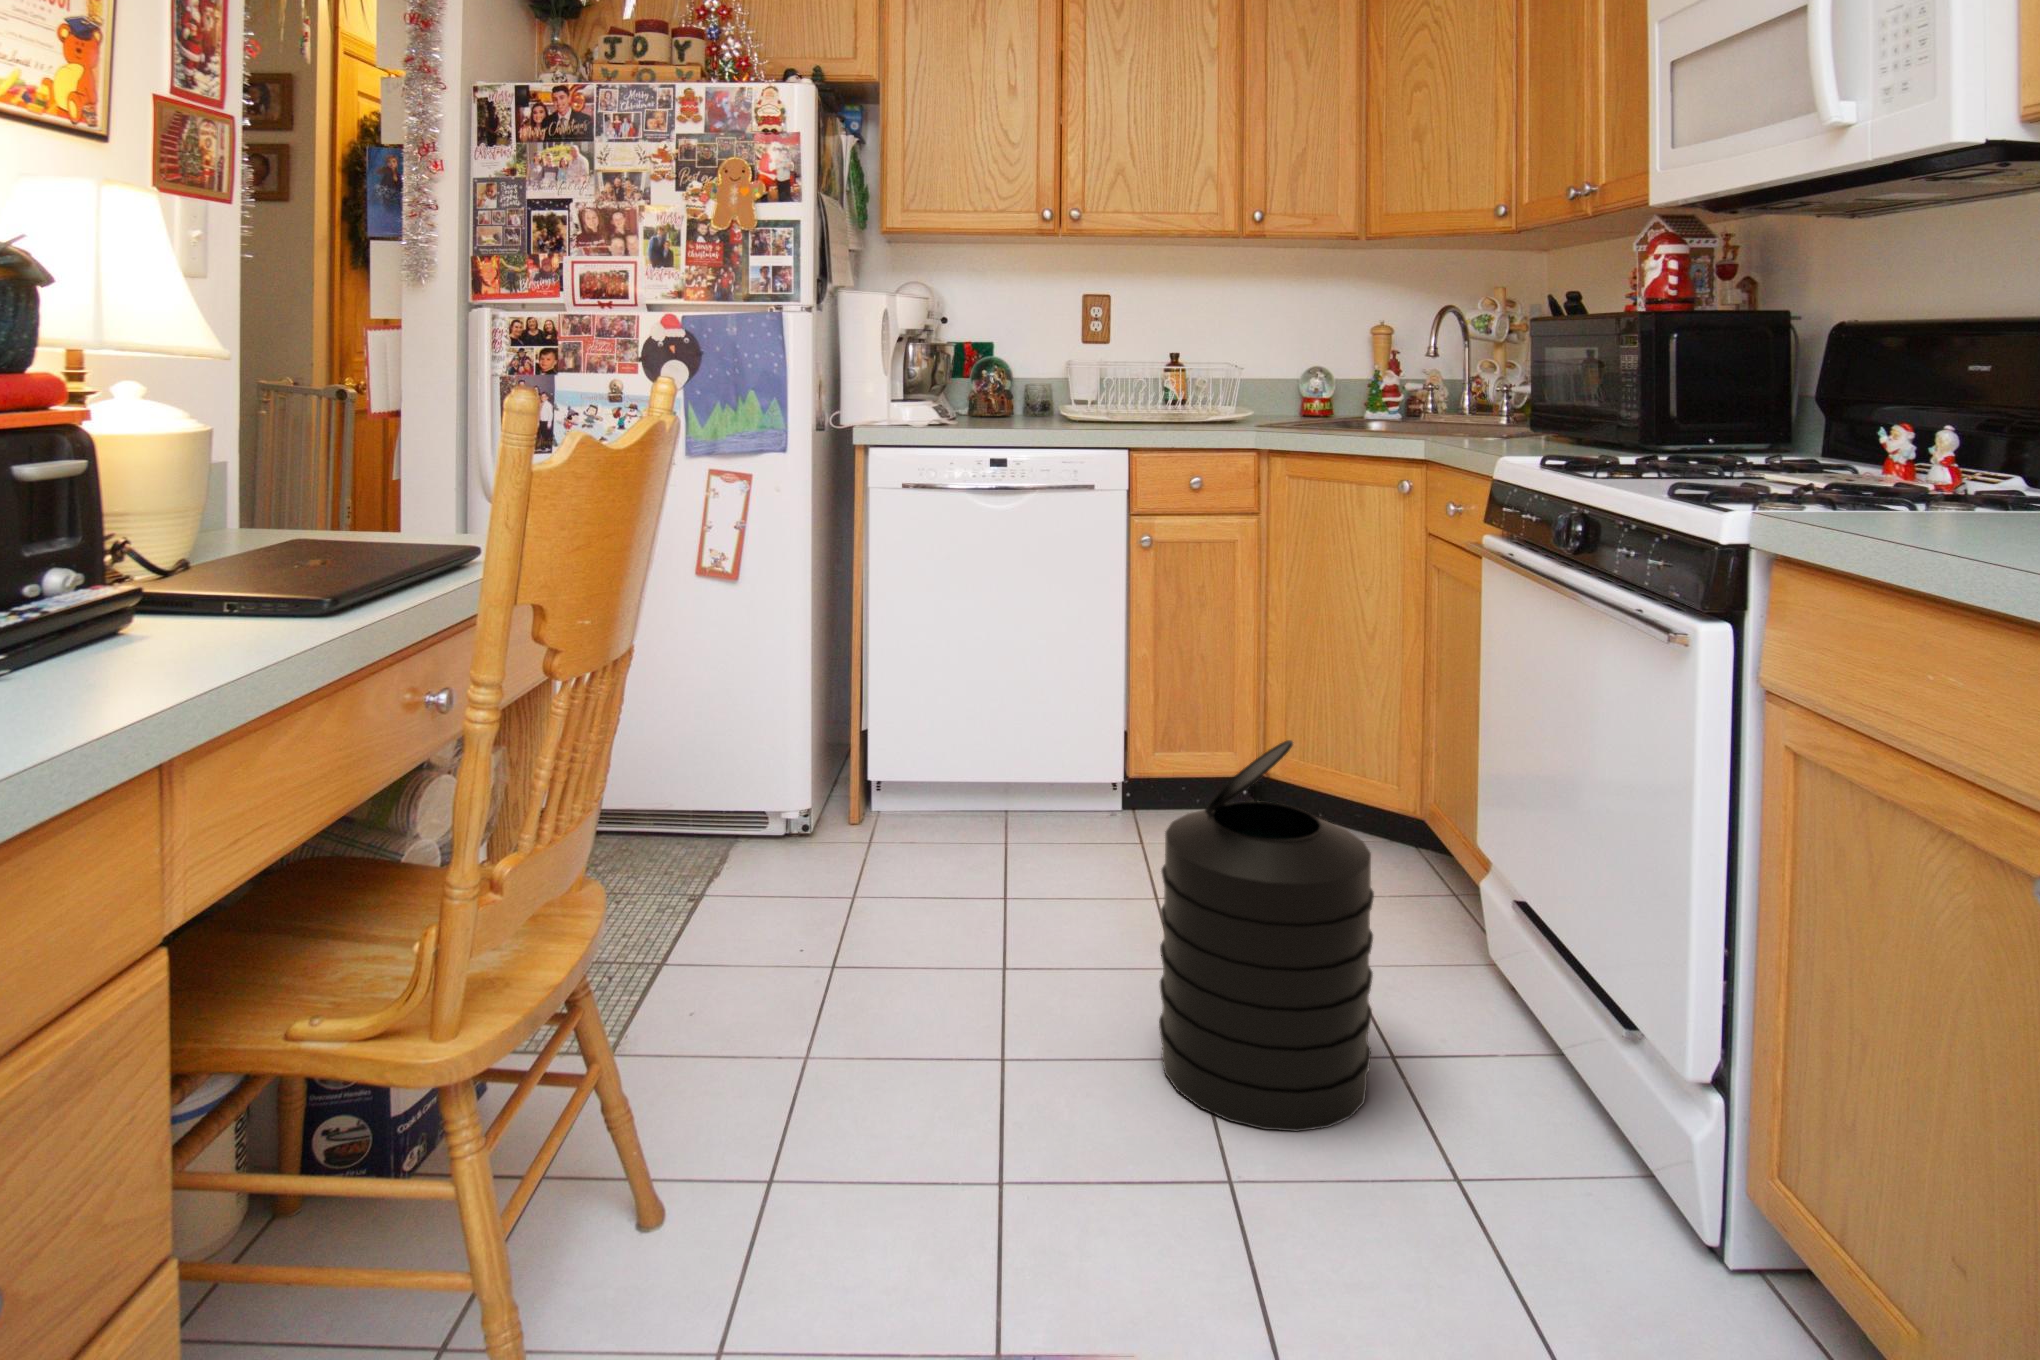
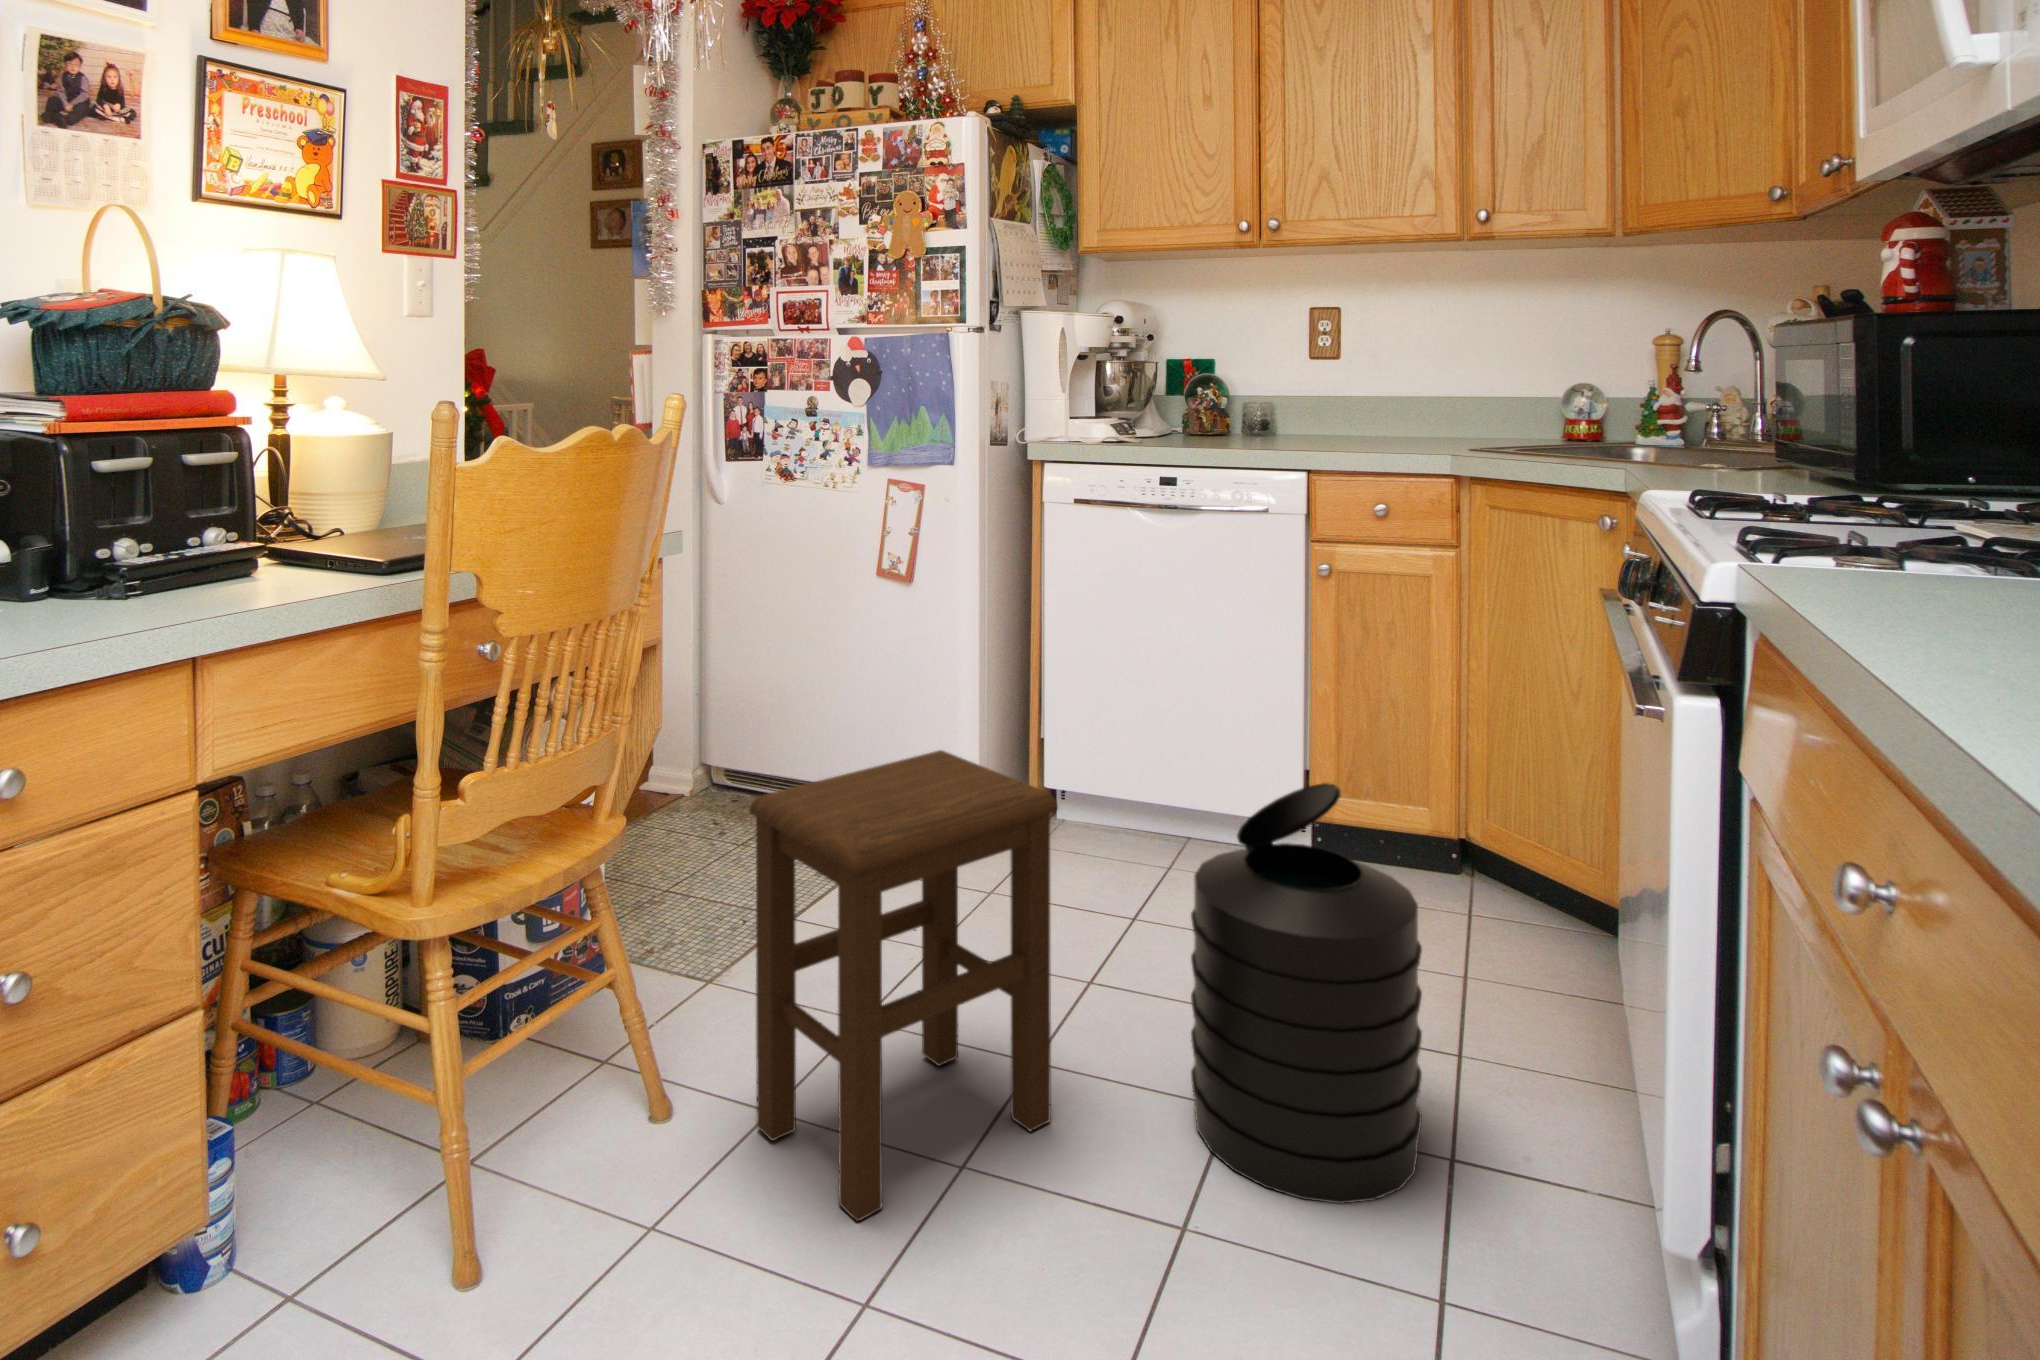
stool: none [753,751,1056,1264] -> present [750,750,1058,1221]

